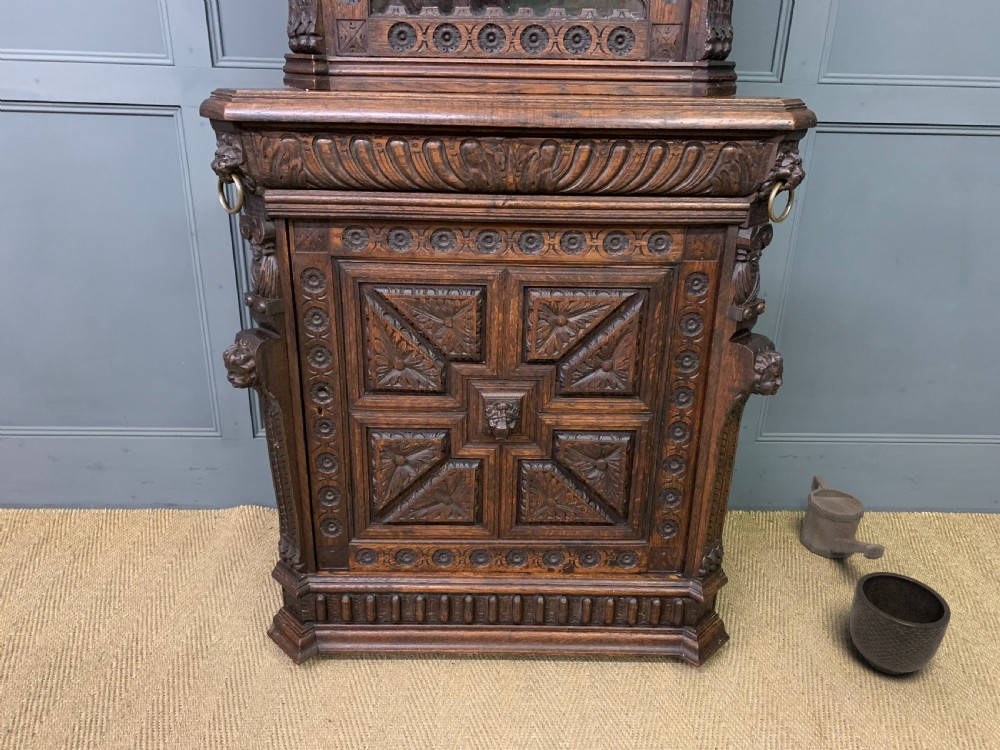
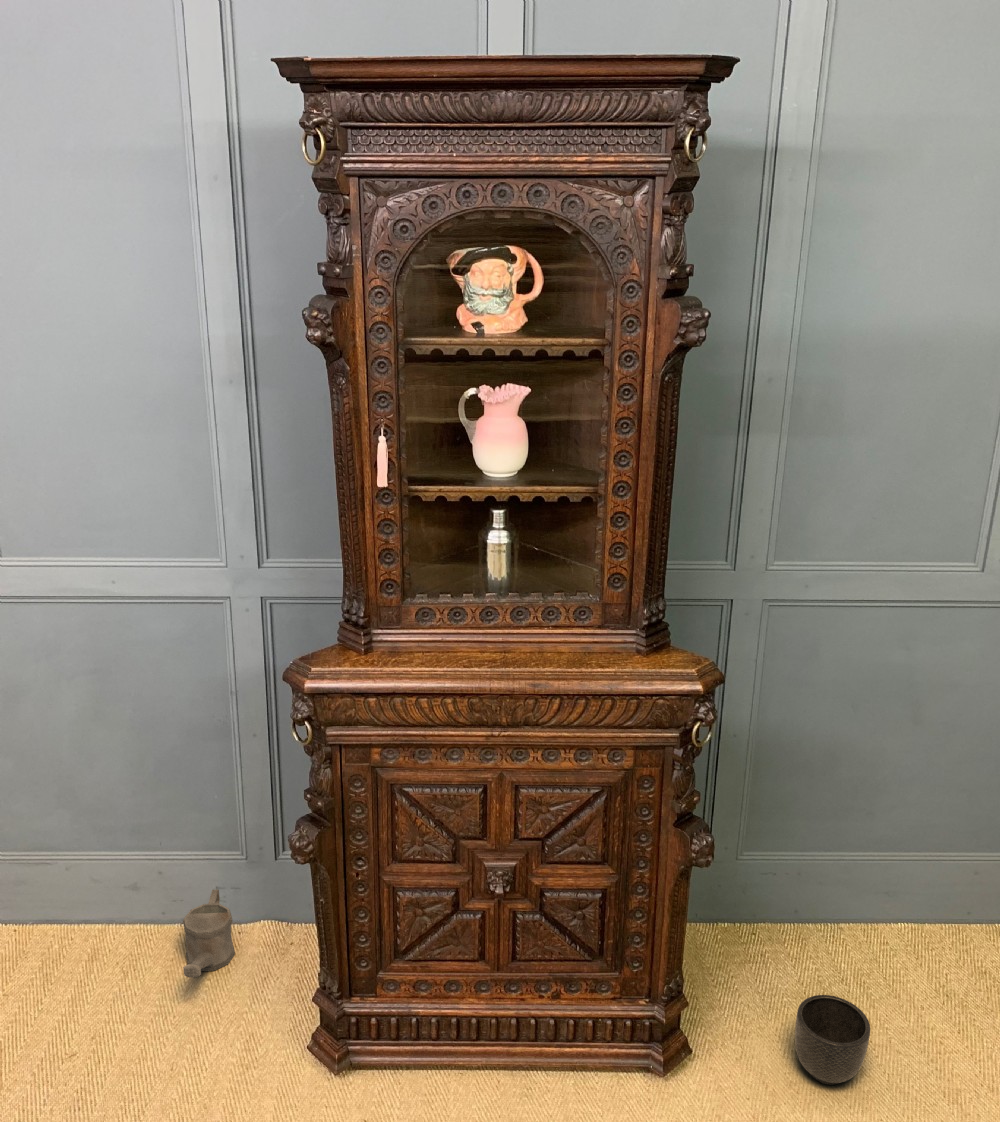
watering can: present [800,476,885,559] -> present [183,889,235,978]

